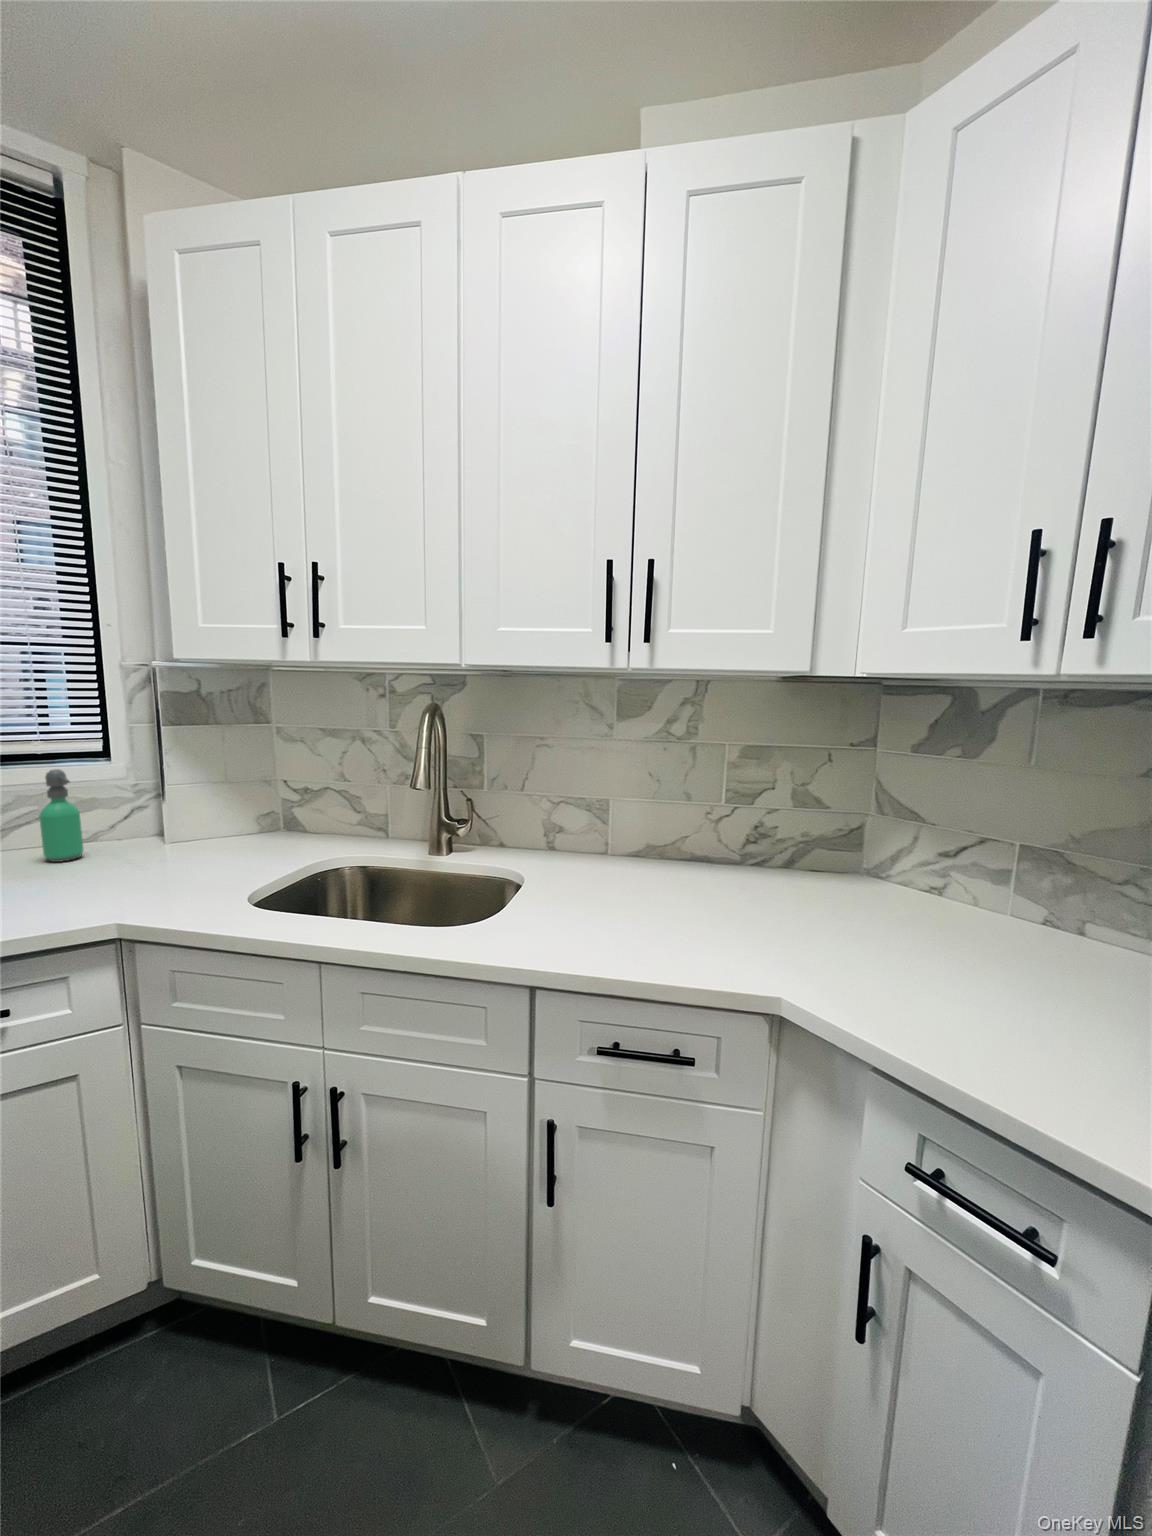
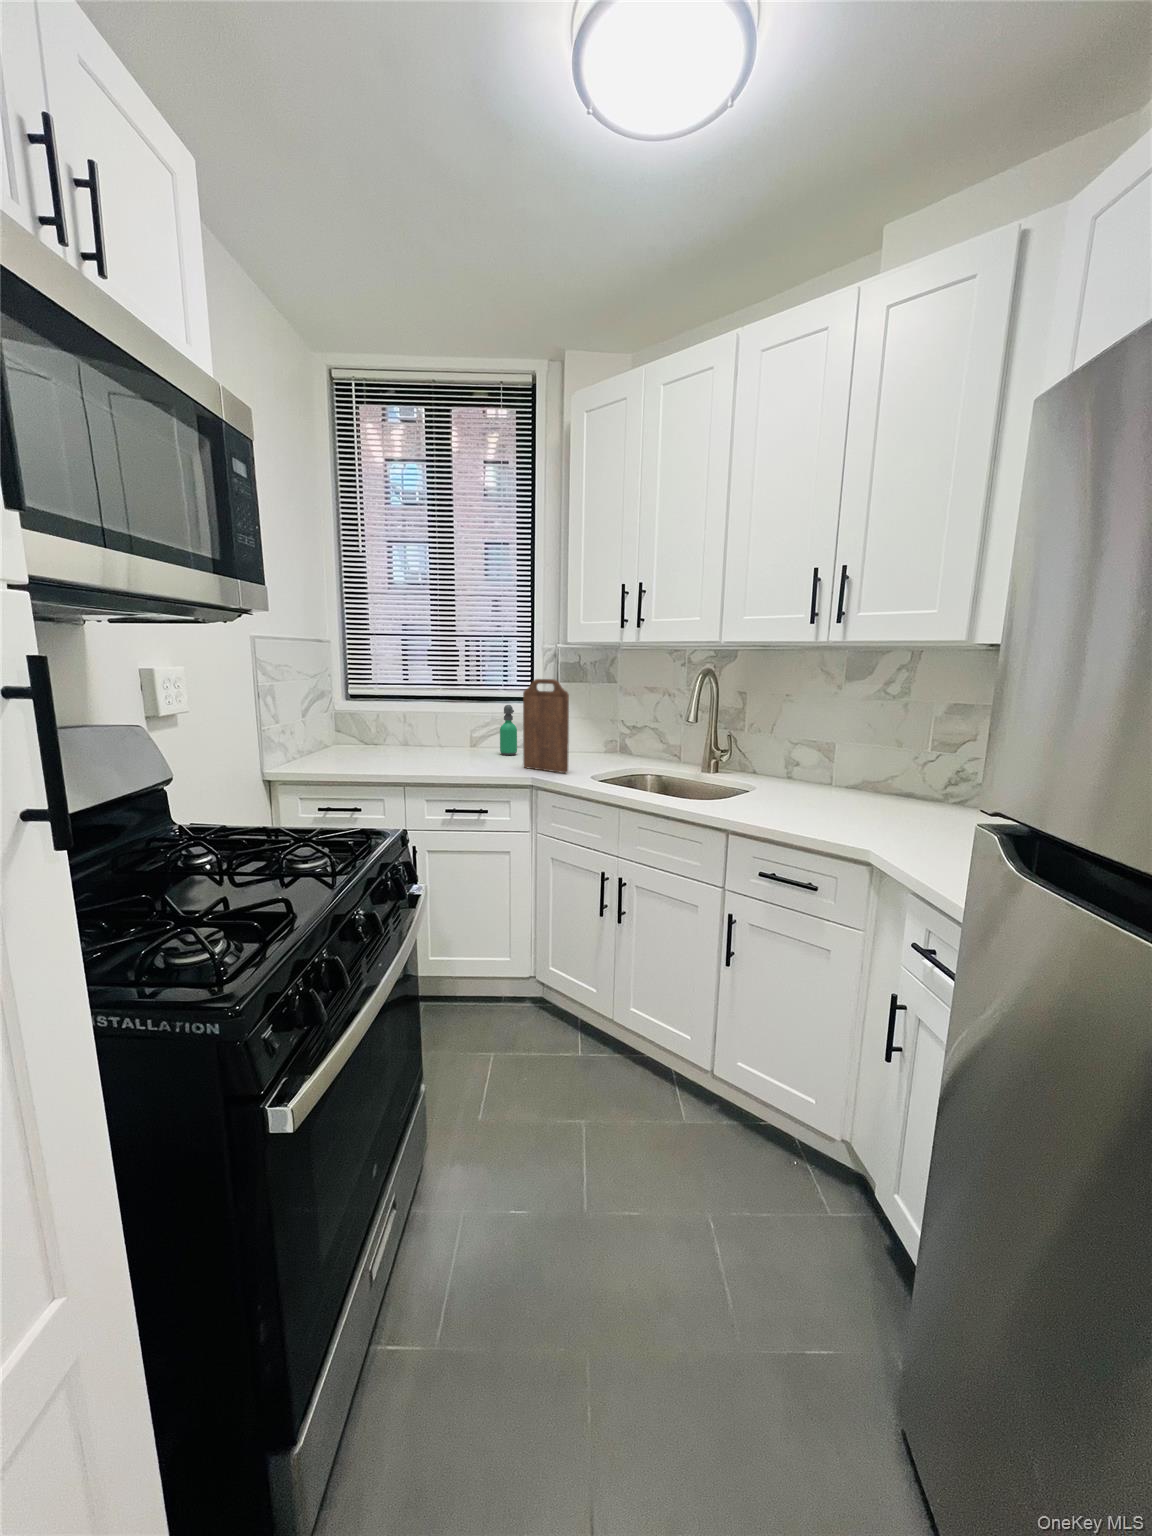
cutting board: none [86,726,201,894] -> present [523,679,569,773]

